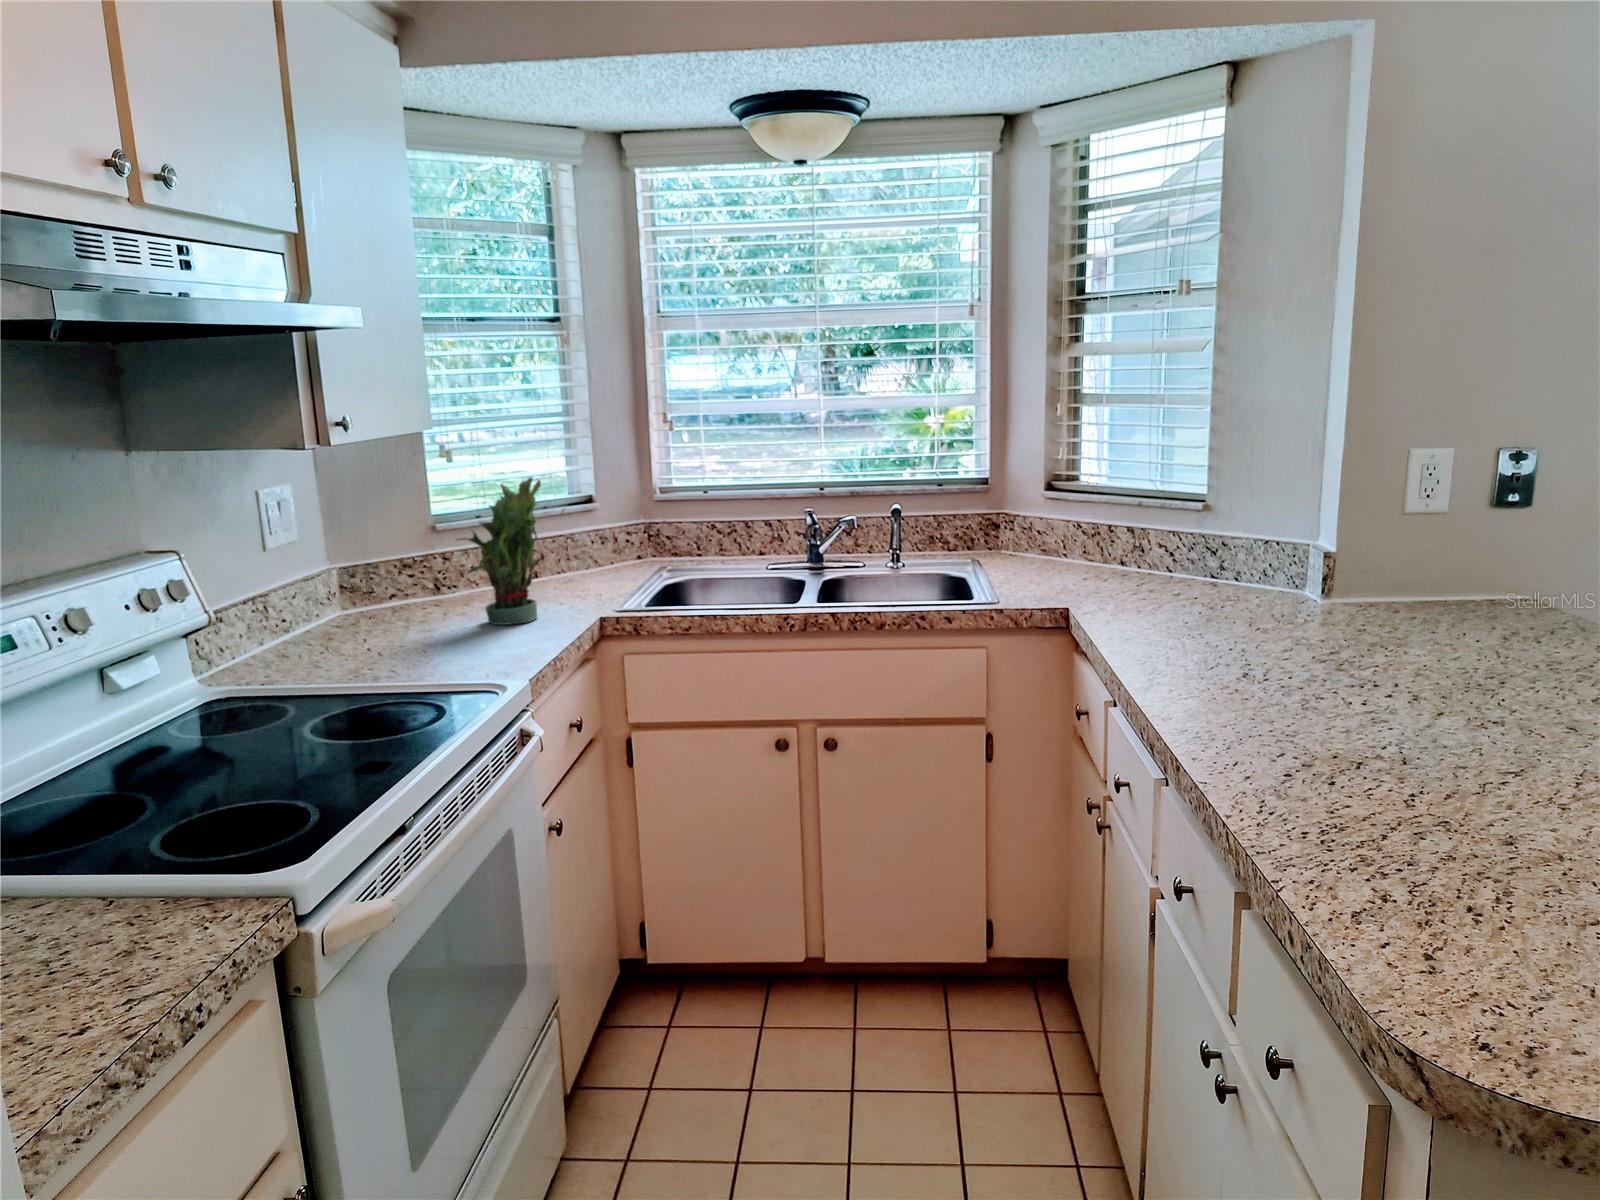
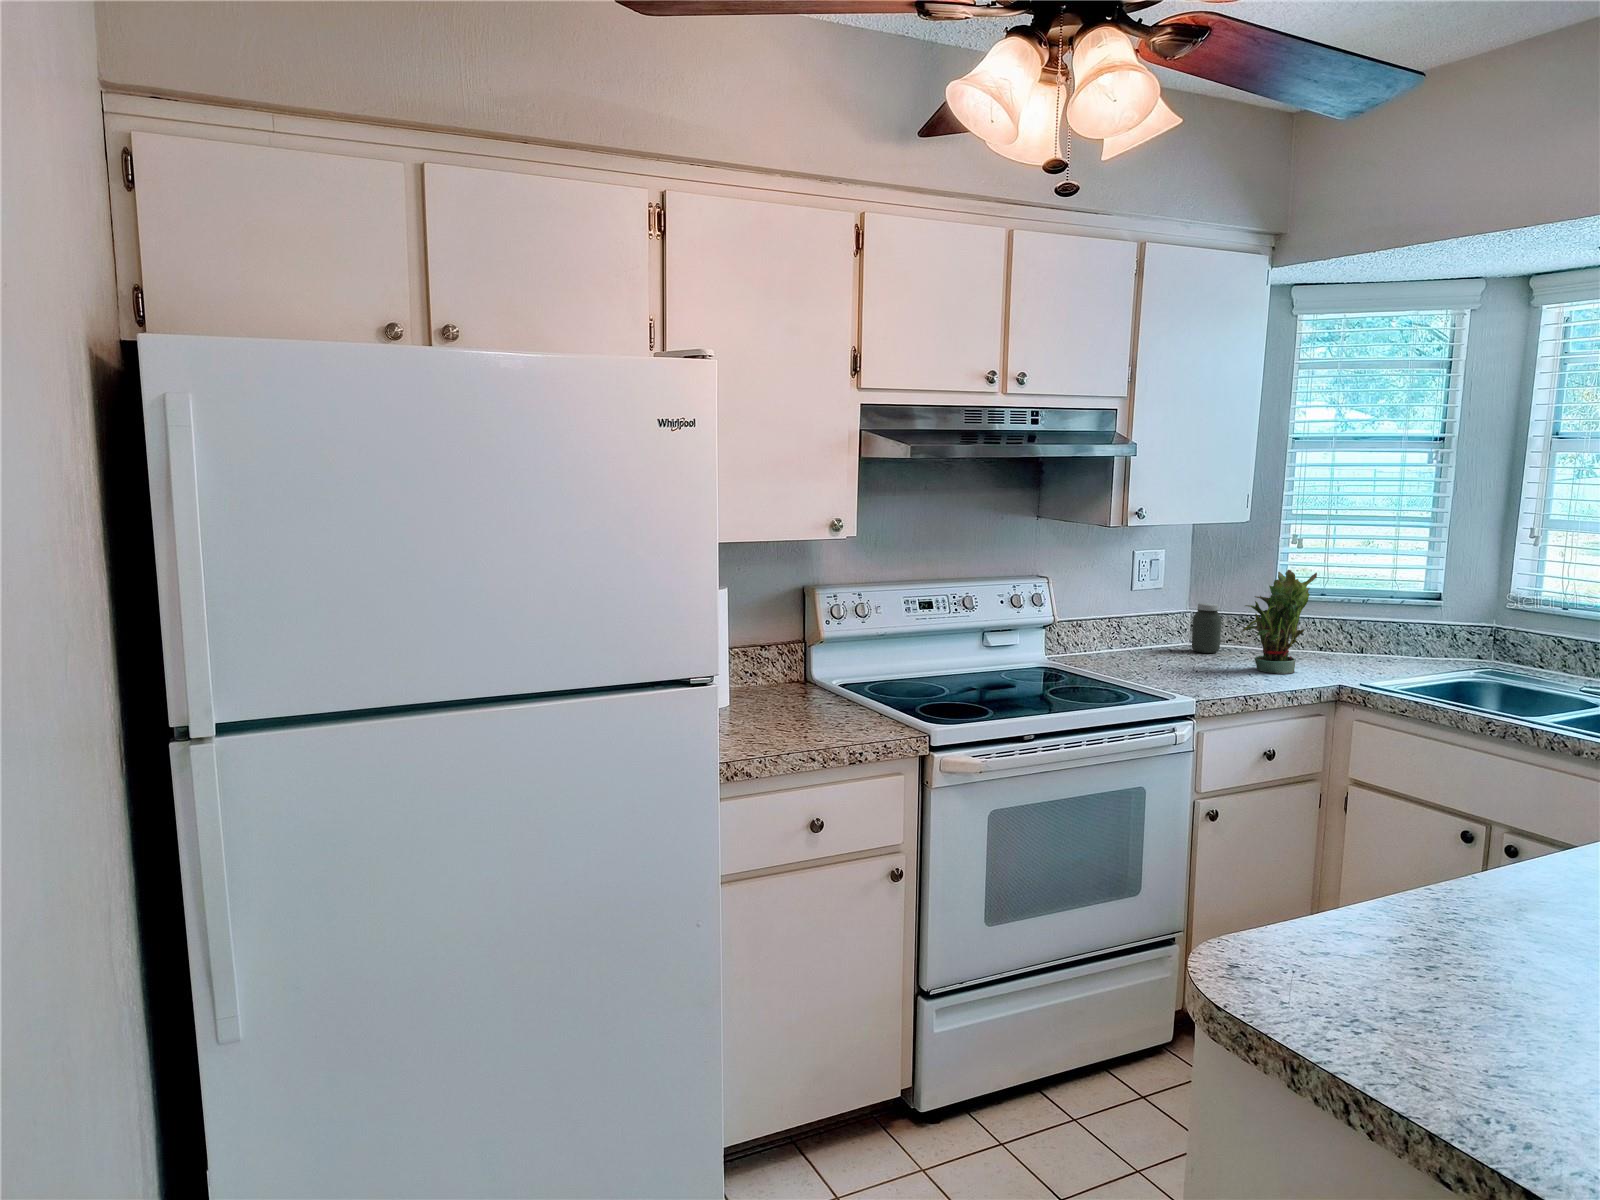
jar: none [355,548,401,623] -> present [1192,603,1221,653]

